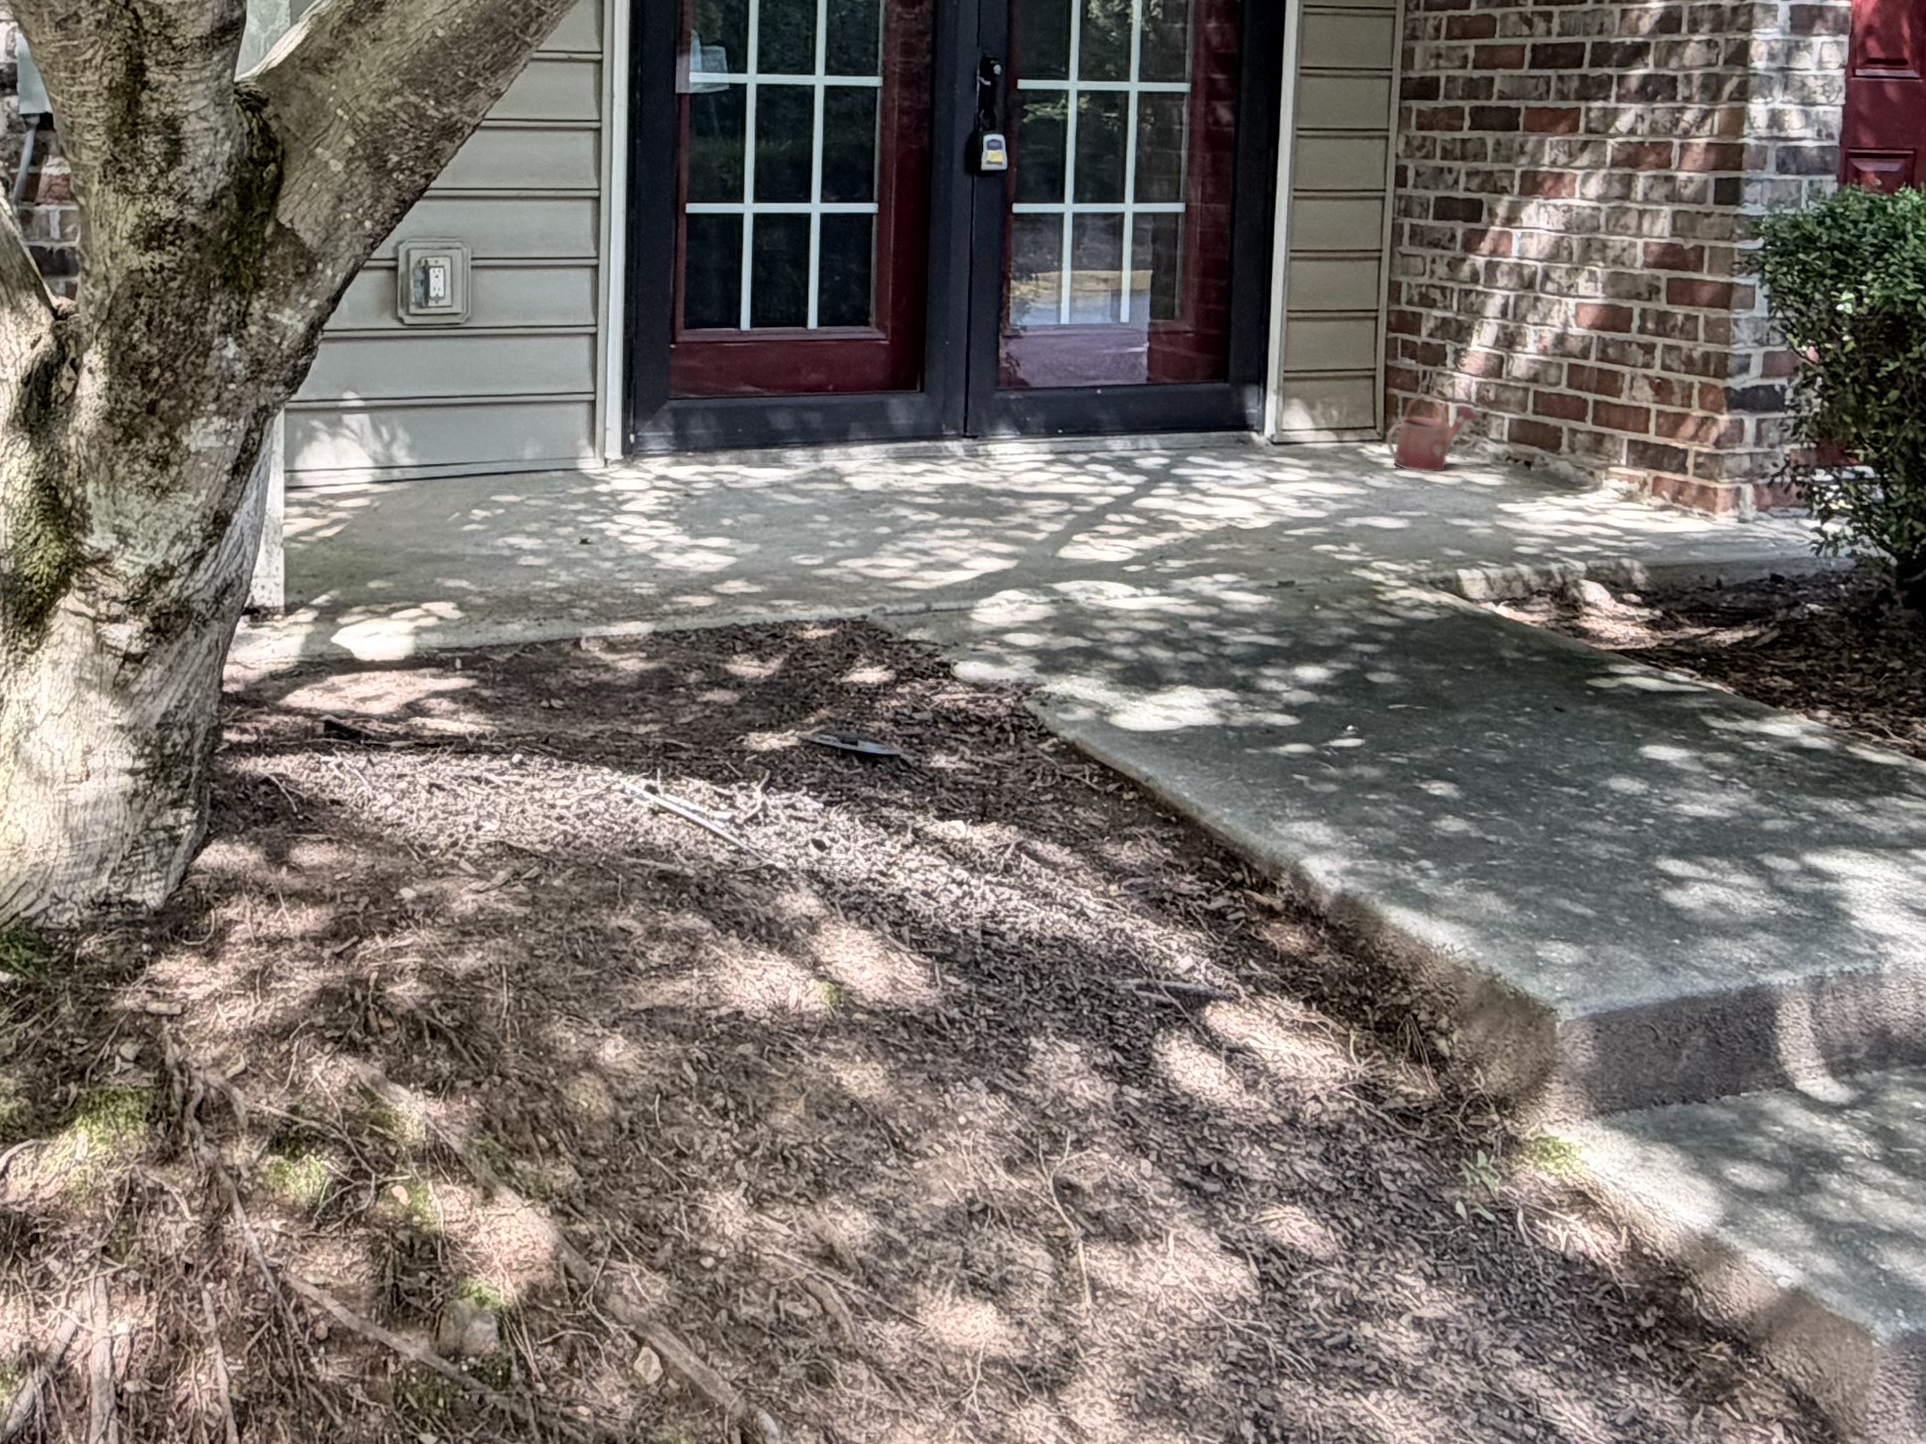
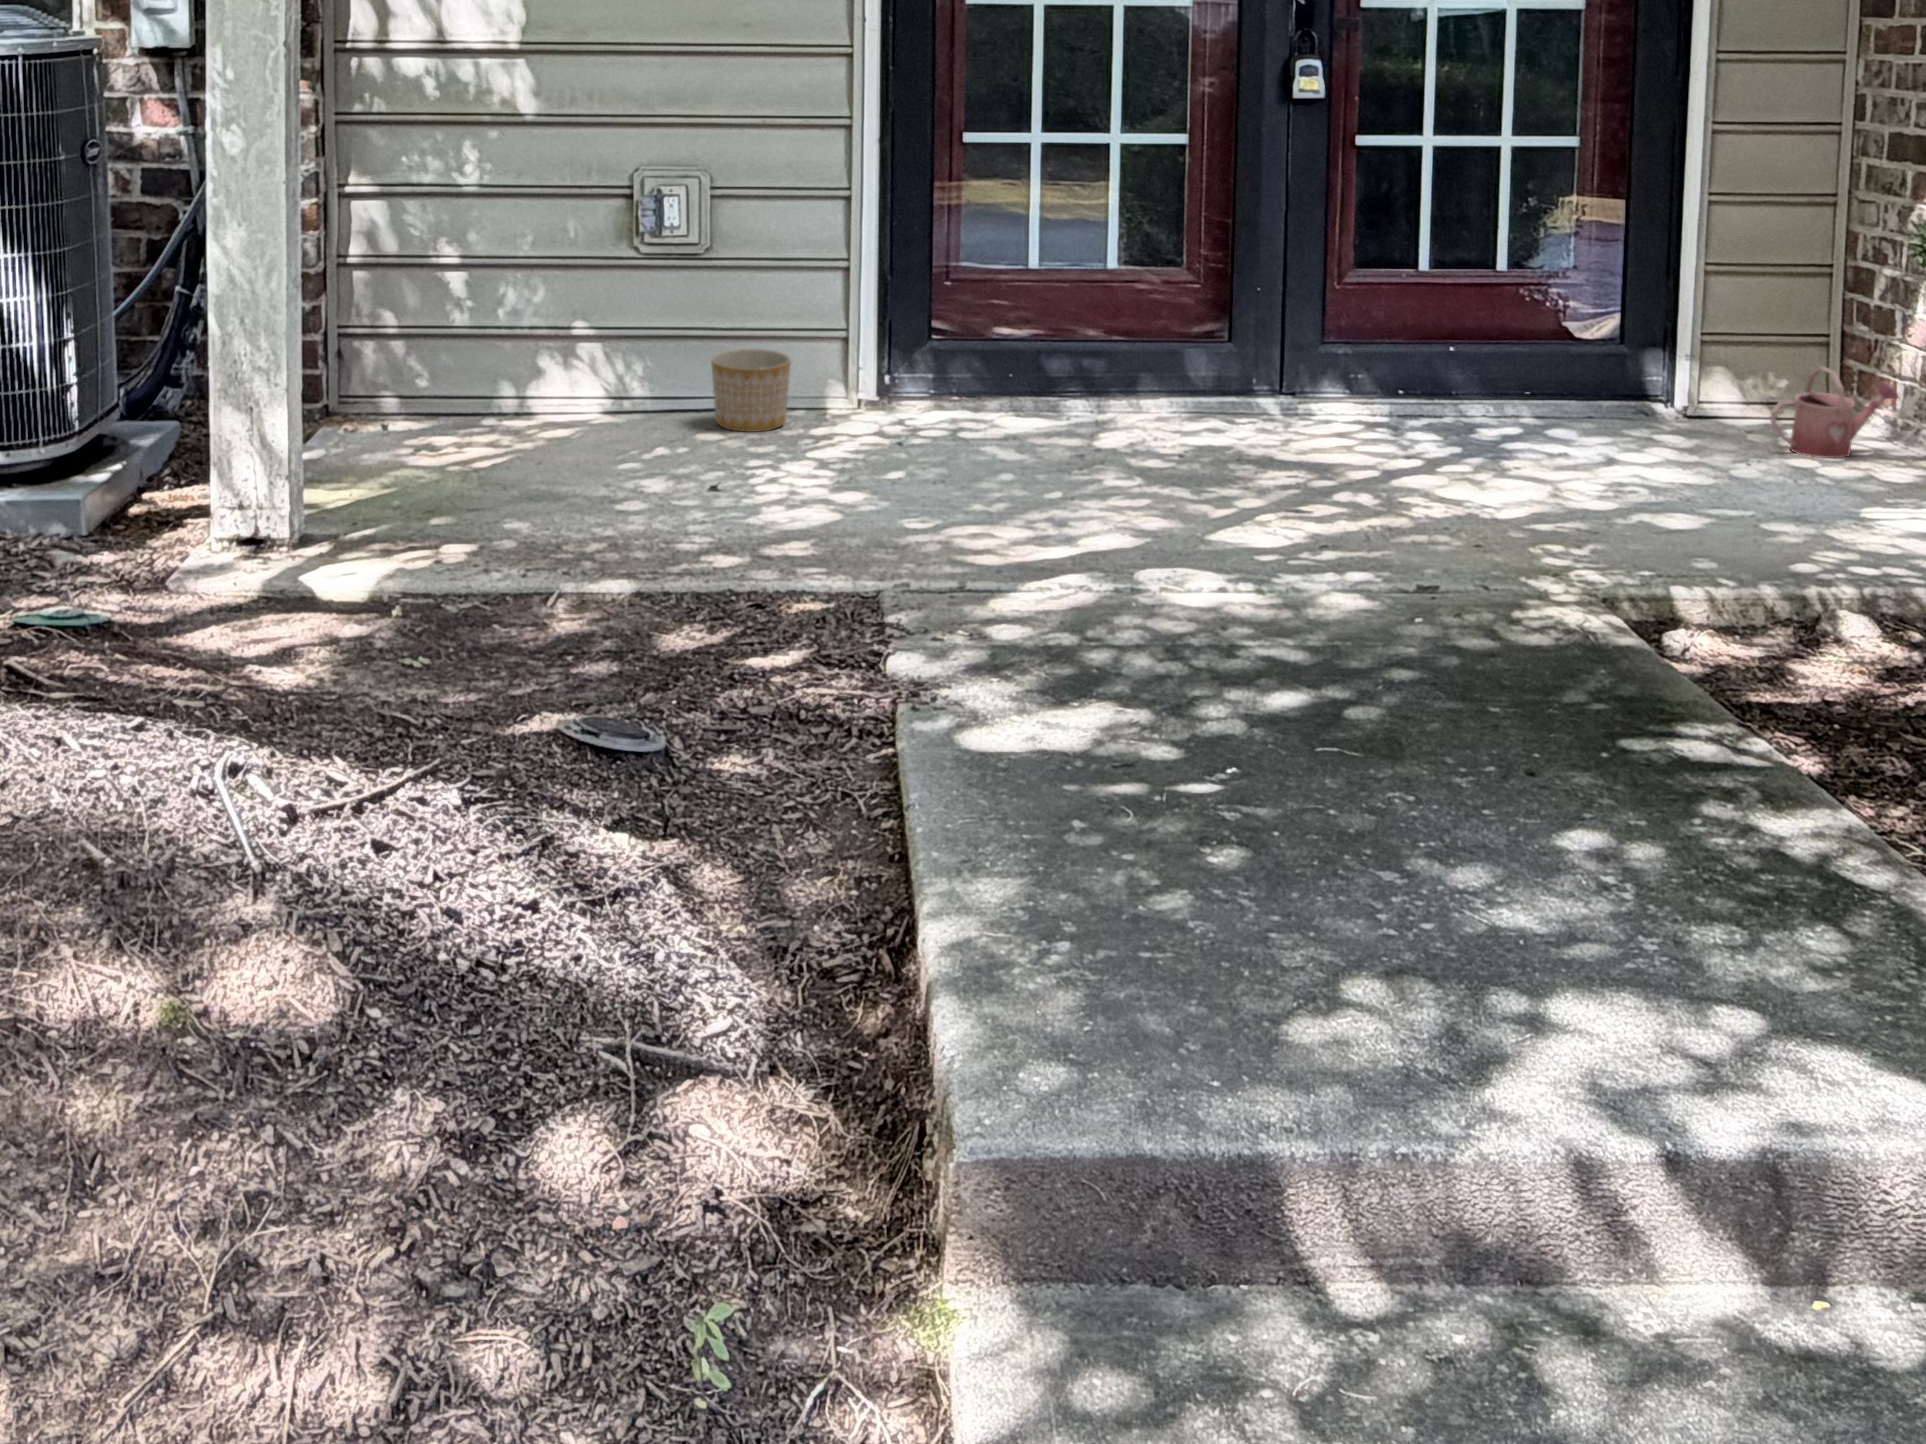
planter: none [498,407,574,486] -> present [711,349,791,432]

